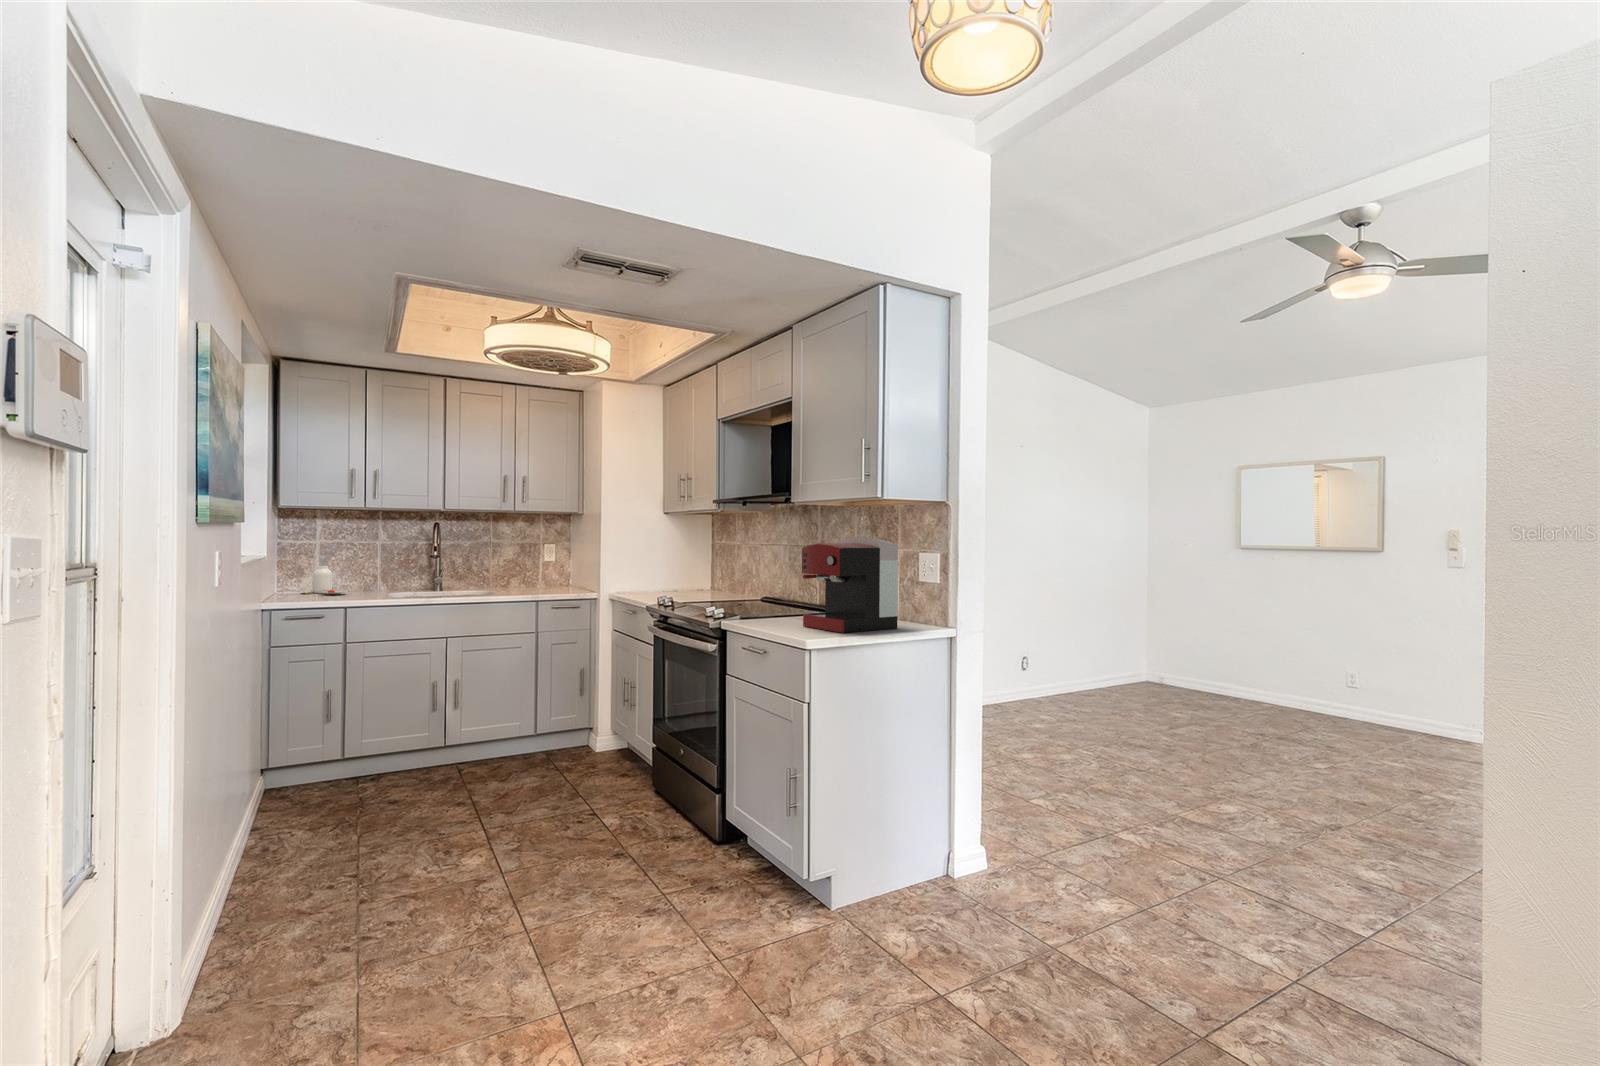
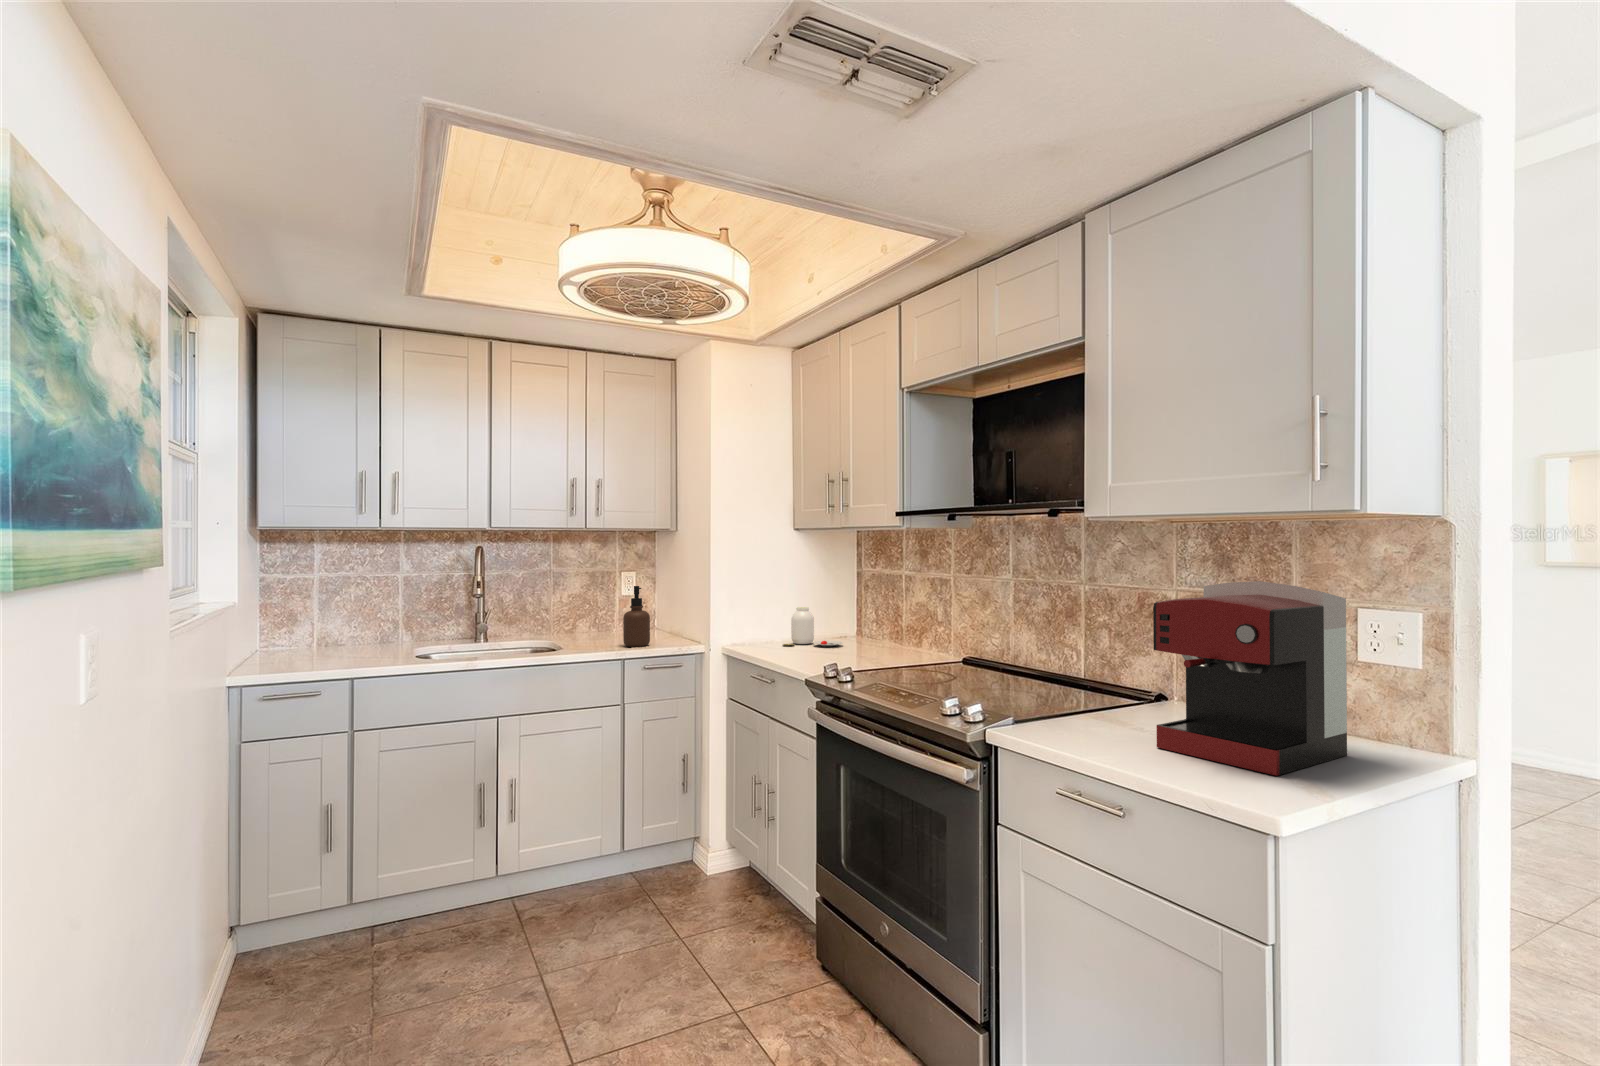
soap dispenser: none [539,552,558,594] -> present [623,586,650,647]
jar: present [300,566,347,594] -> present [783,607,843,646]

